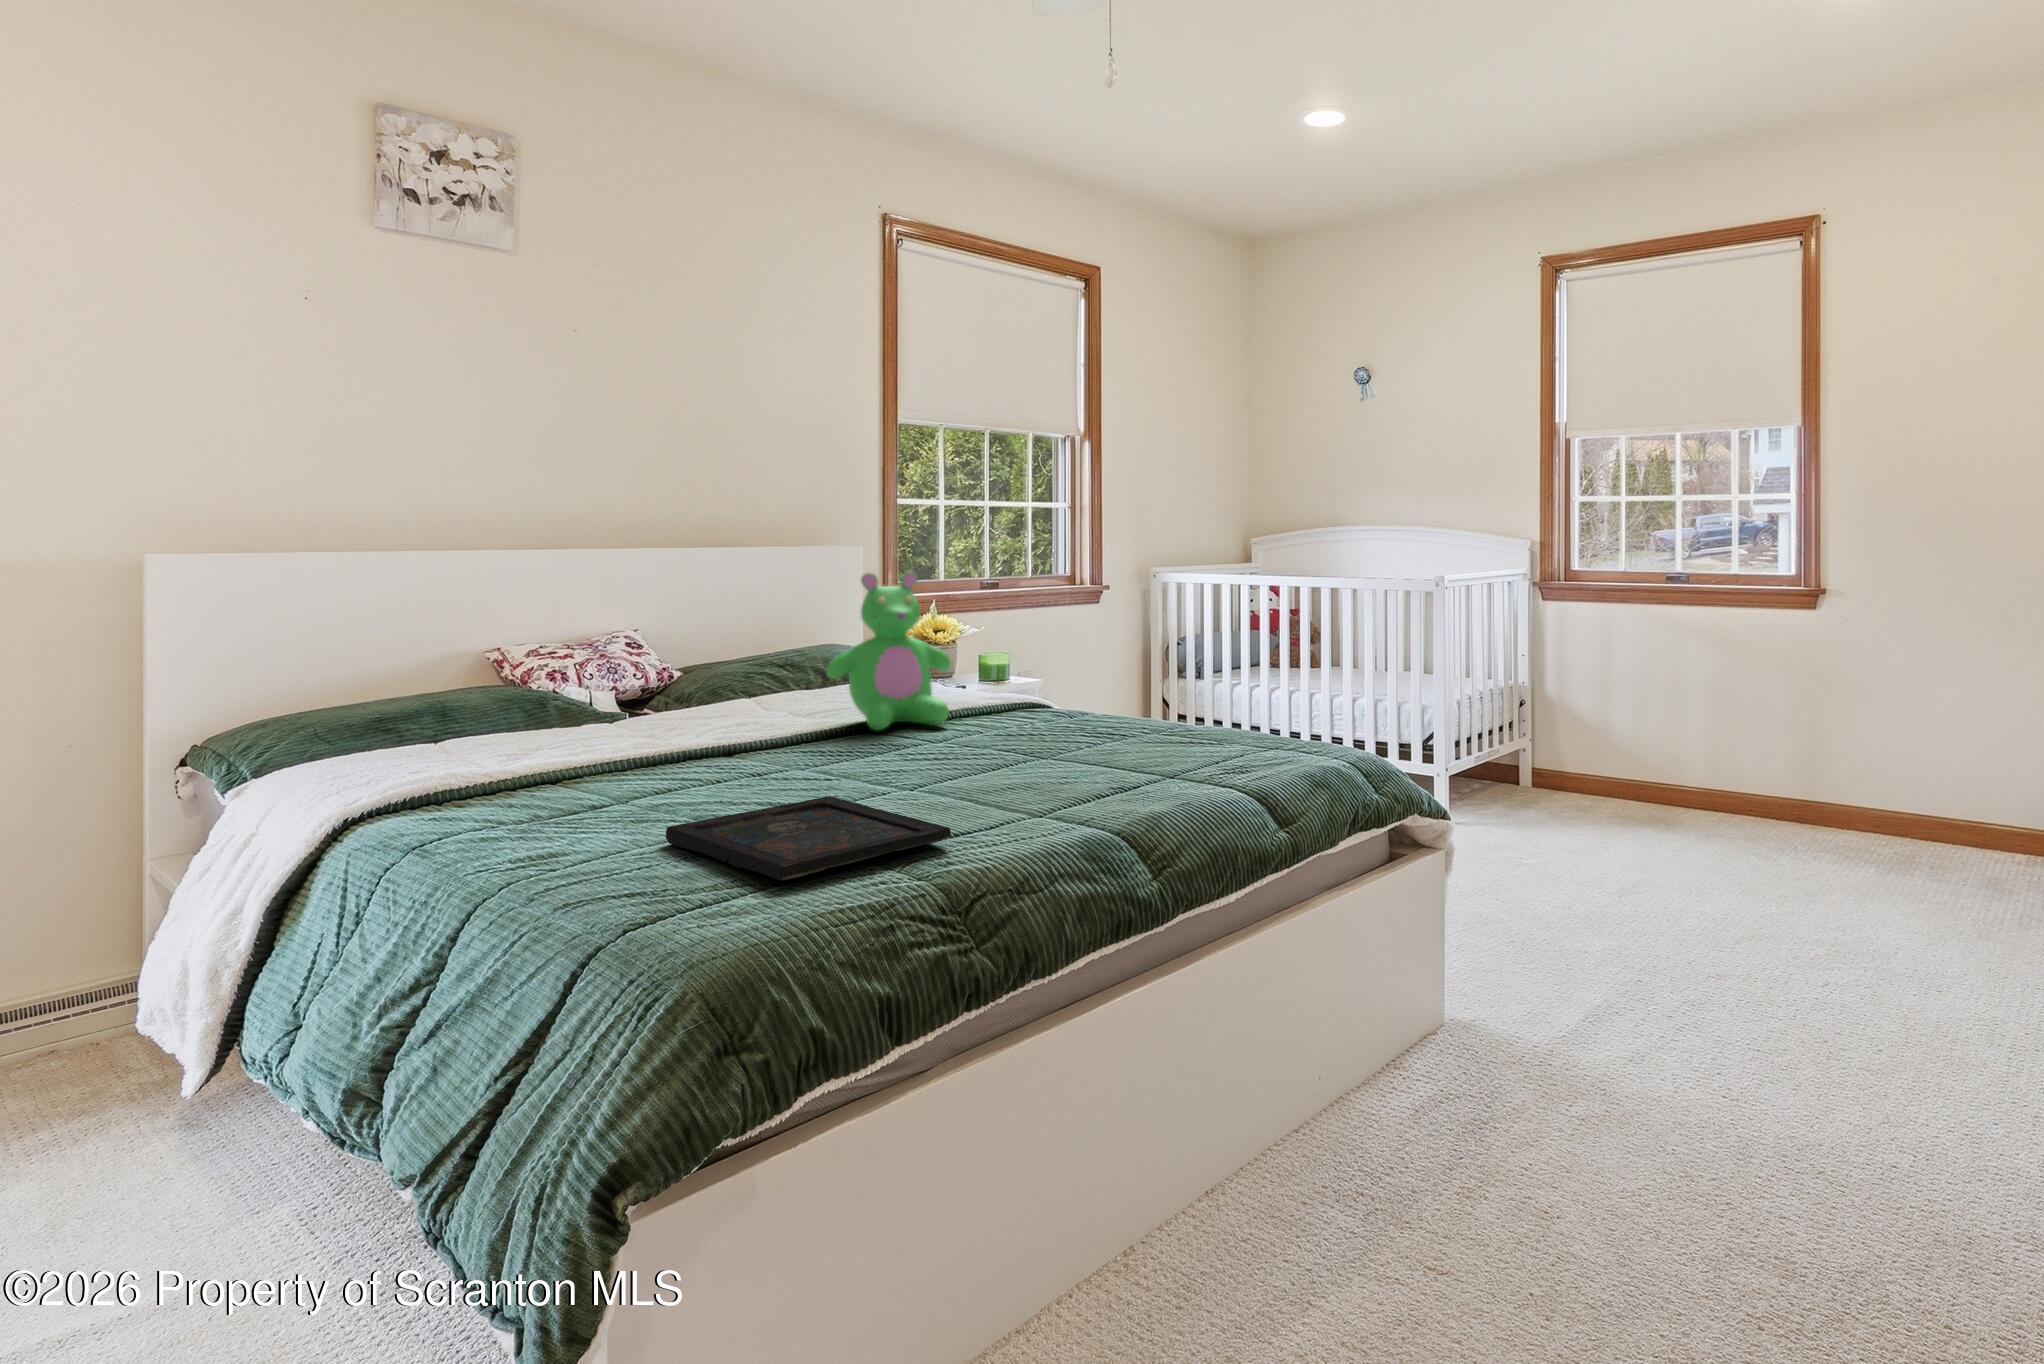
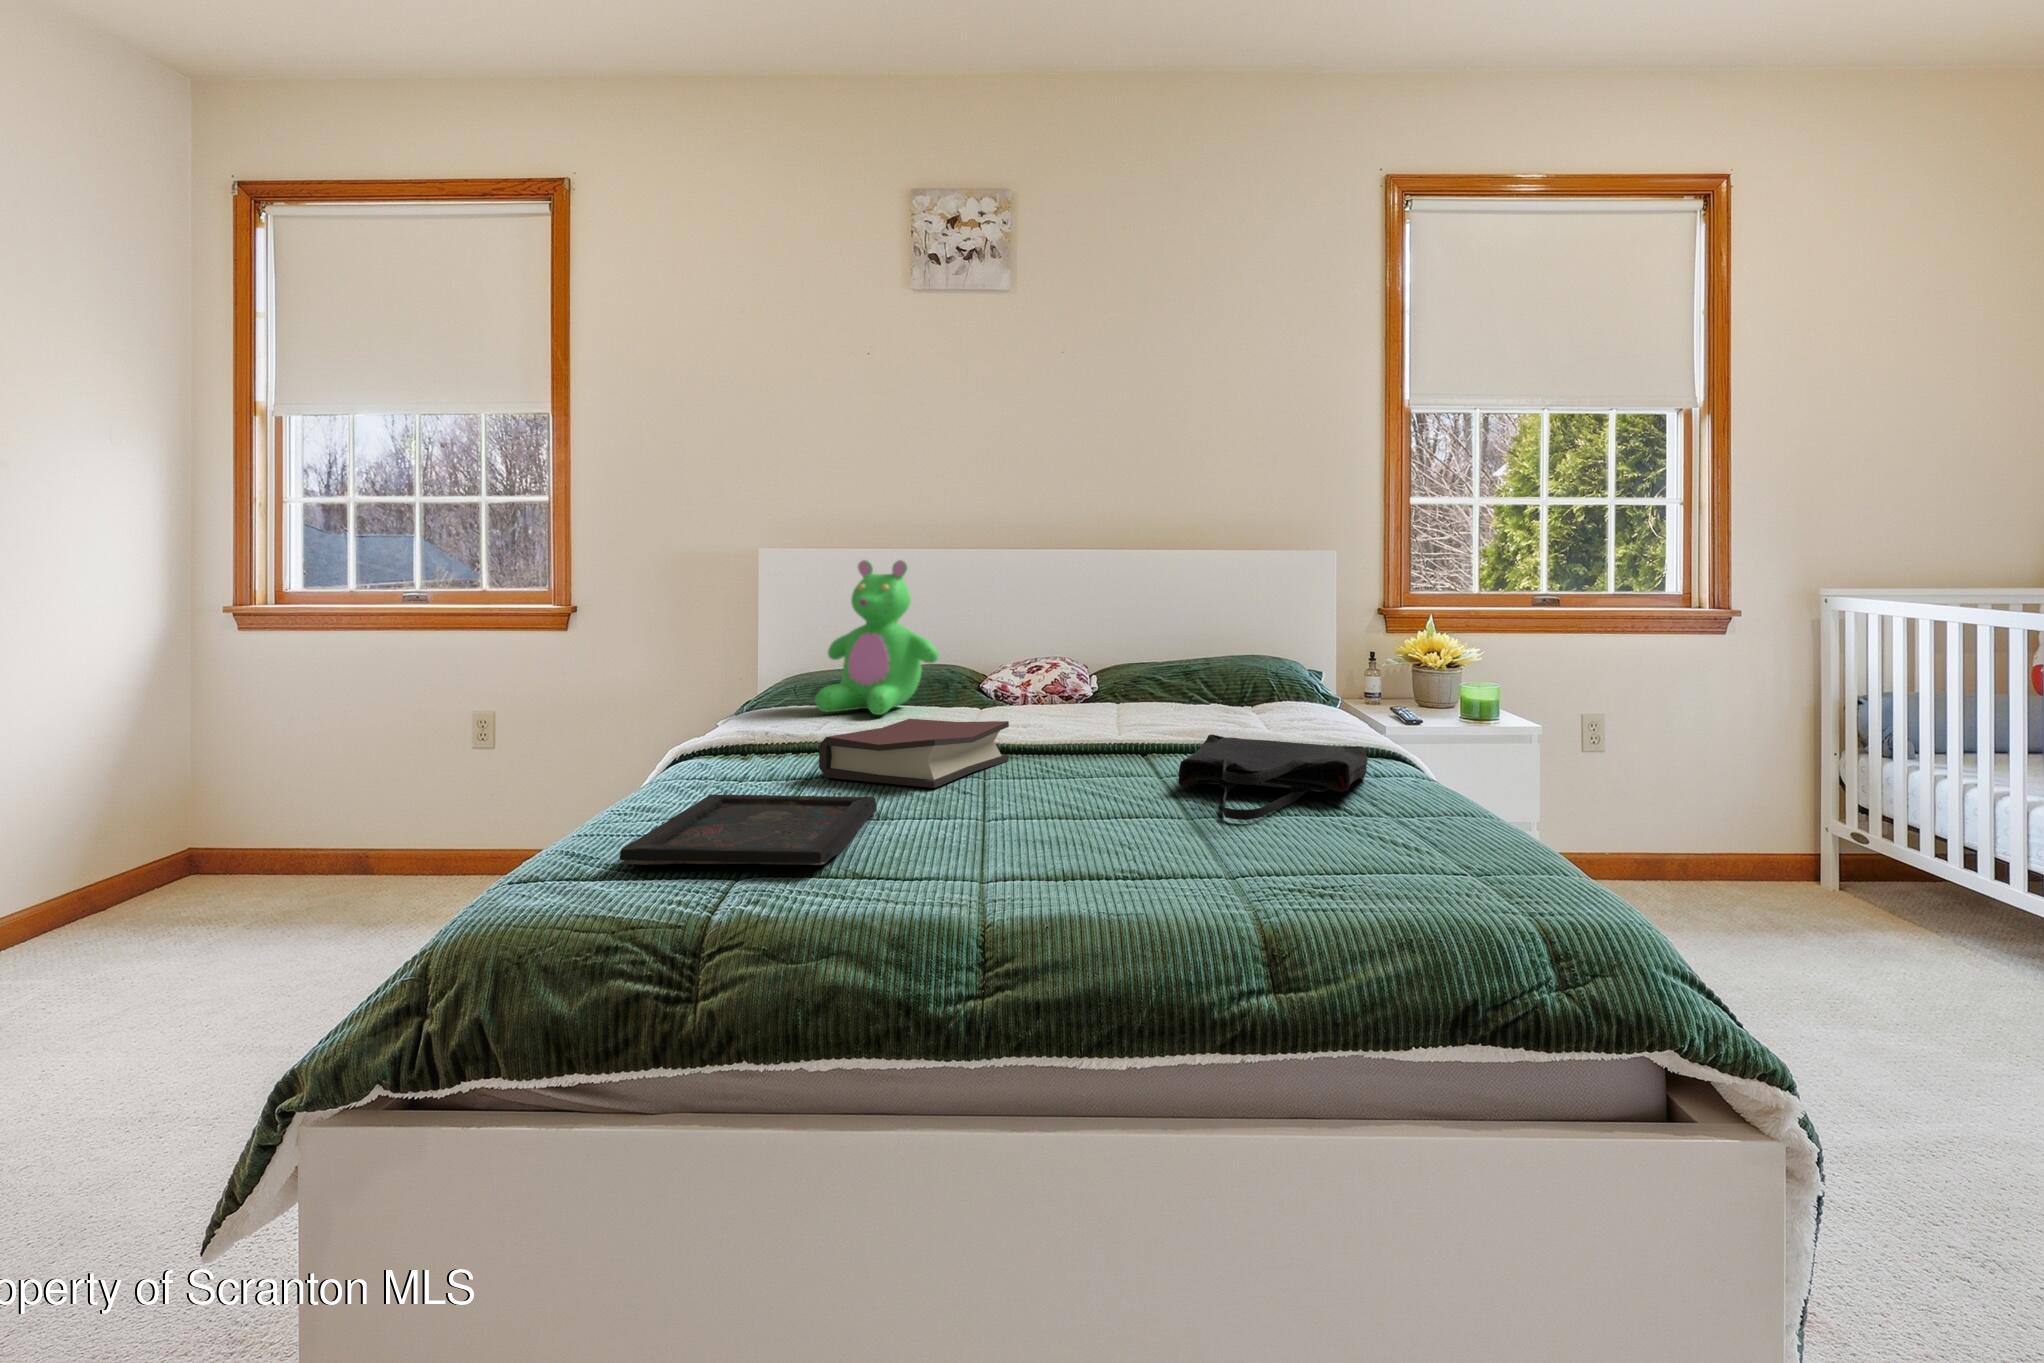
teddy bear: present [826,572,951,730] -> present [815,560,938,715]
tote bag: none [966,702,1122,760] -> present [1178,734,1368,820]
hardback book: none [662,723,815,801] -> present [819,719,1009,788]

